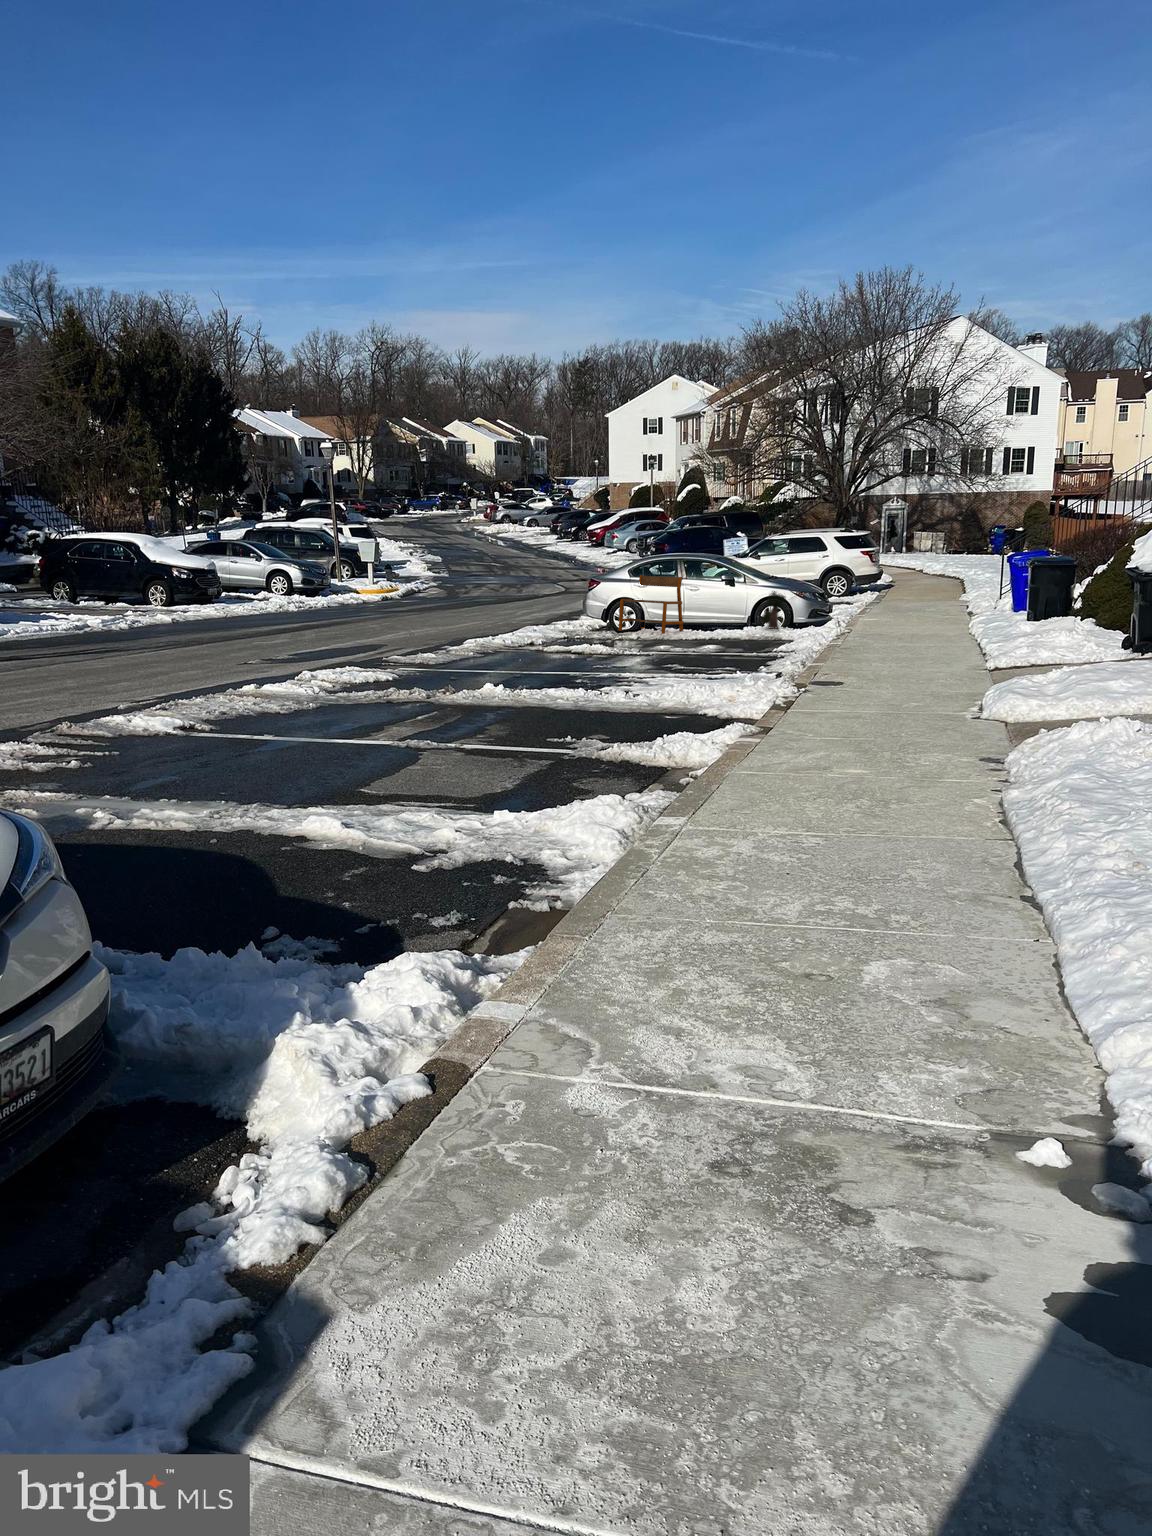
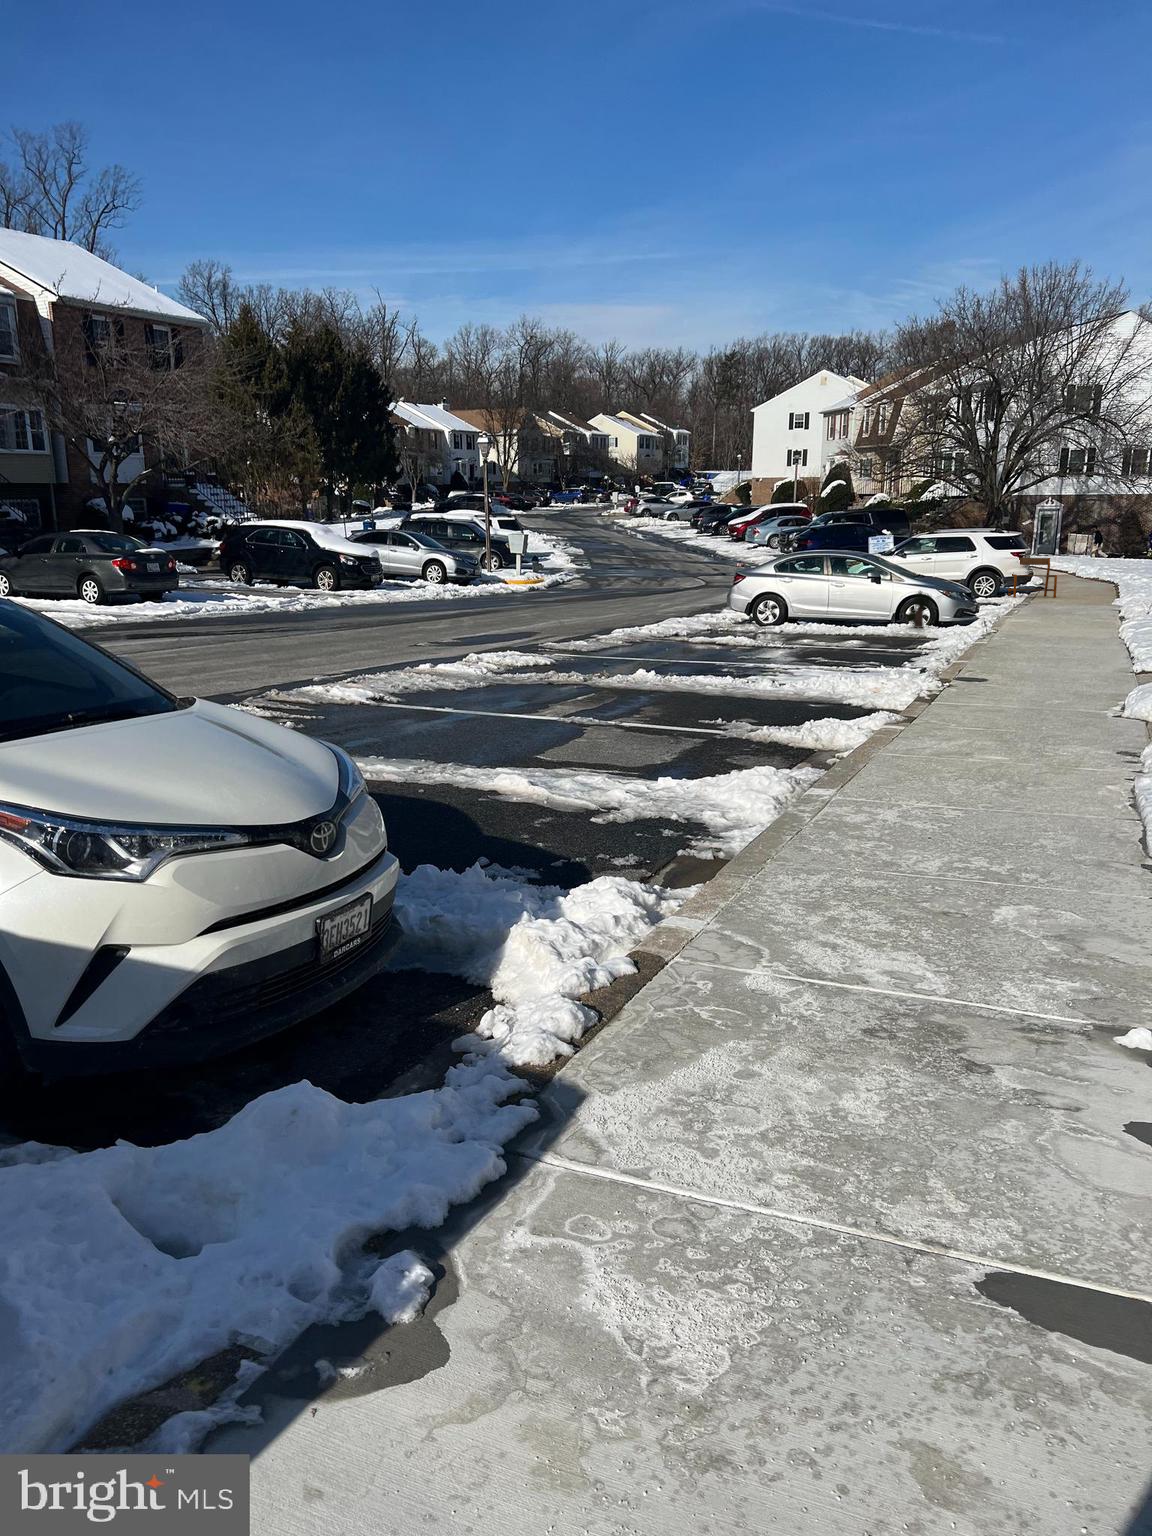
bench: present [619,575,684,634] -> present [1008,558,1057,598]

